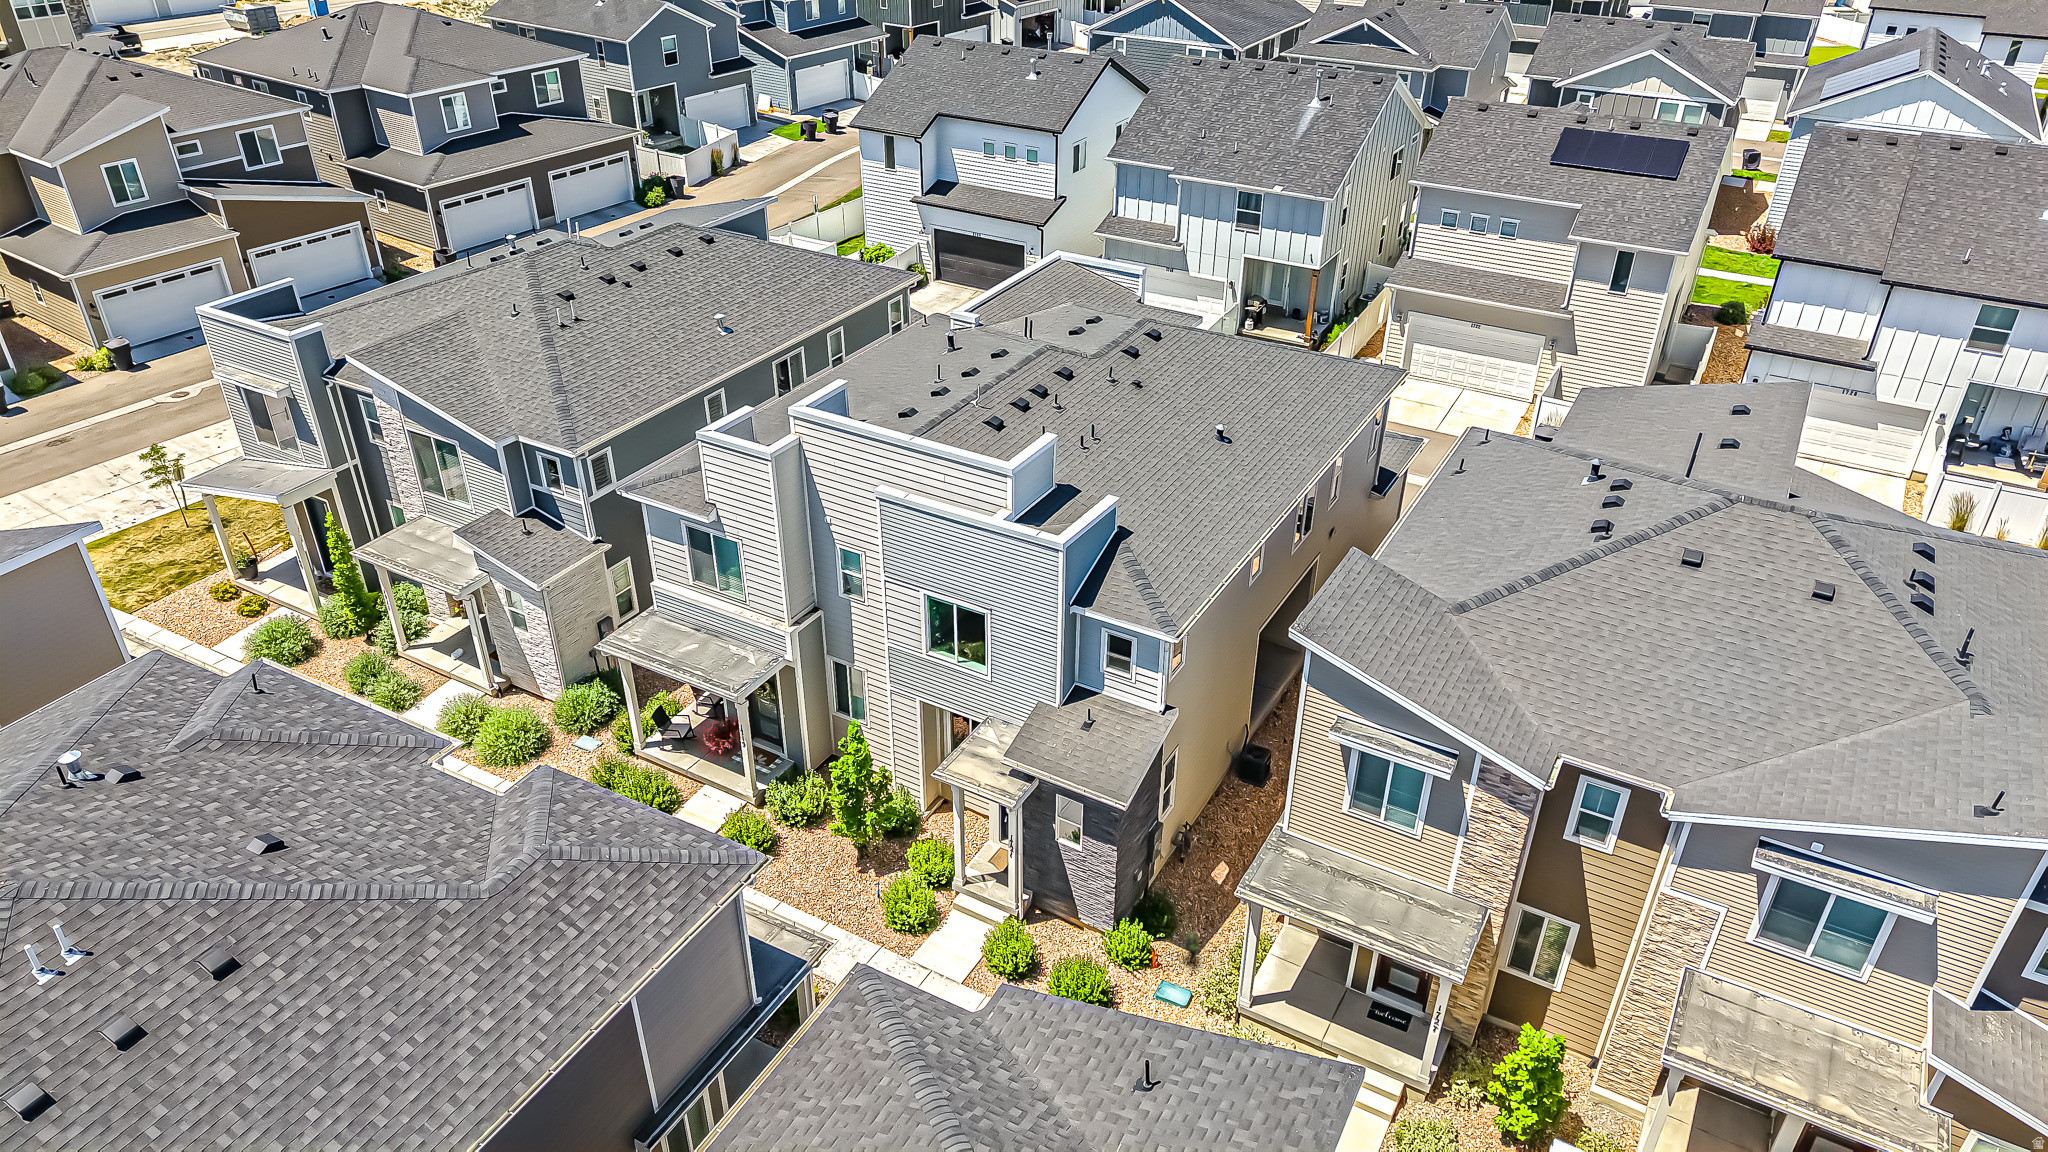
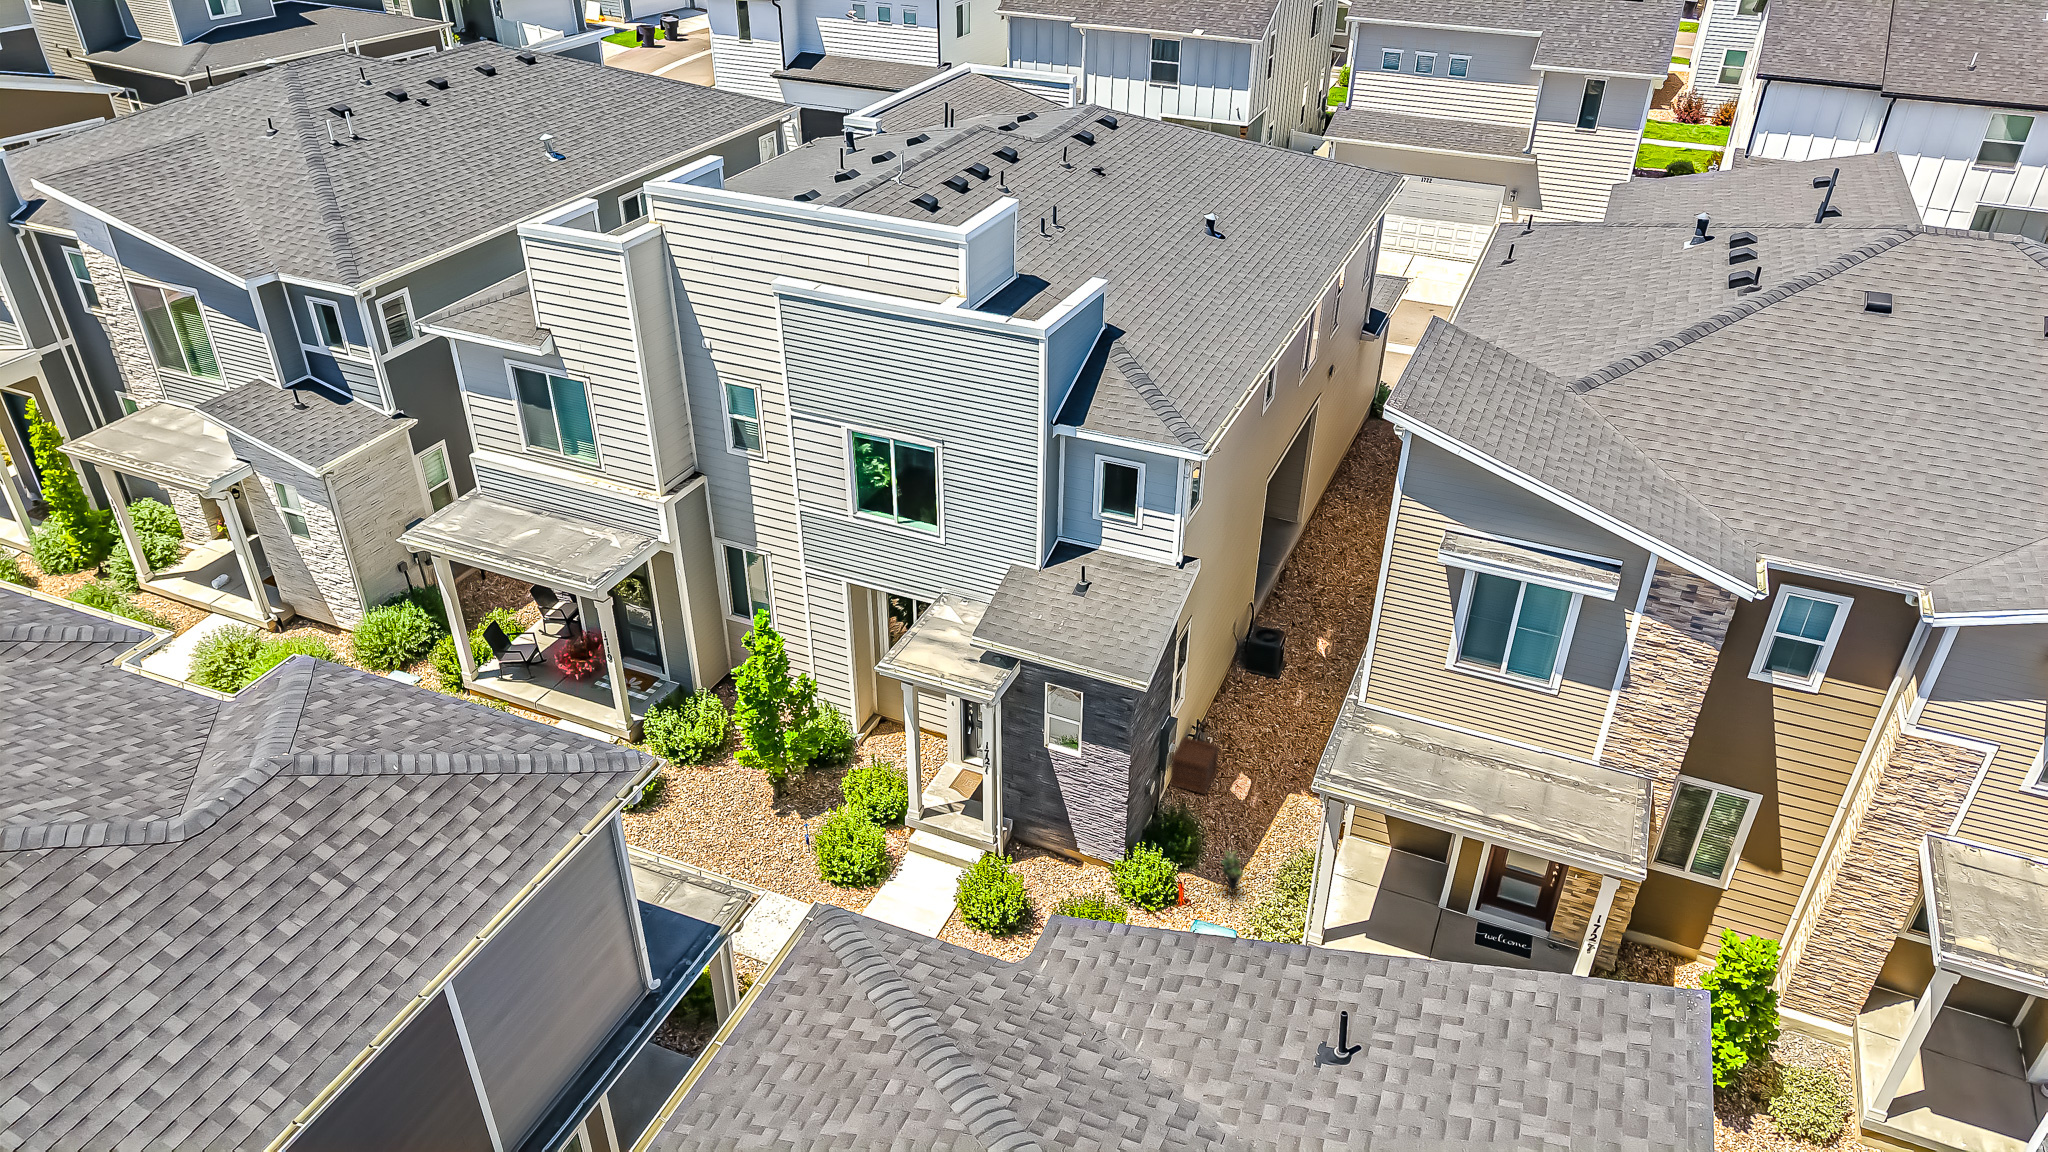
wooden crate: none [1159,836,1198,882] -> present [1170,737,1218,794]

